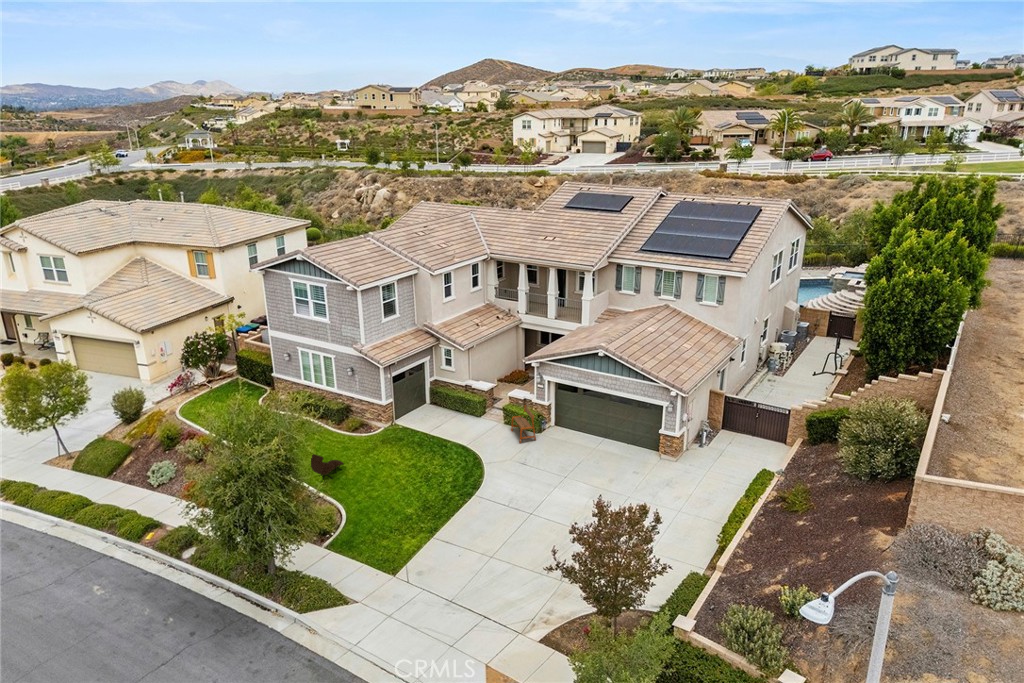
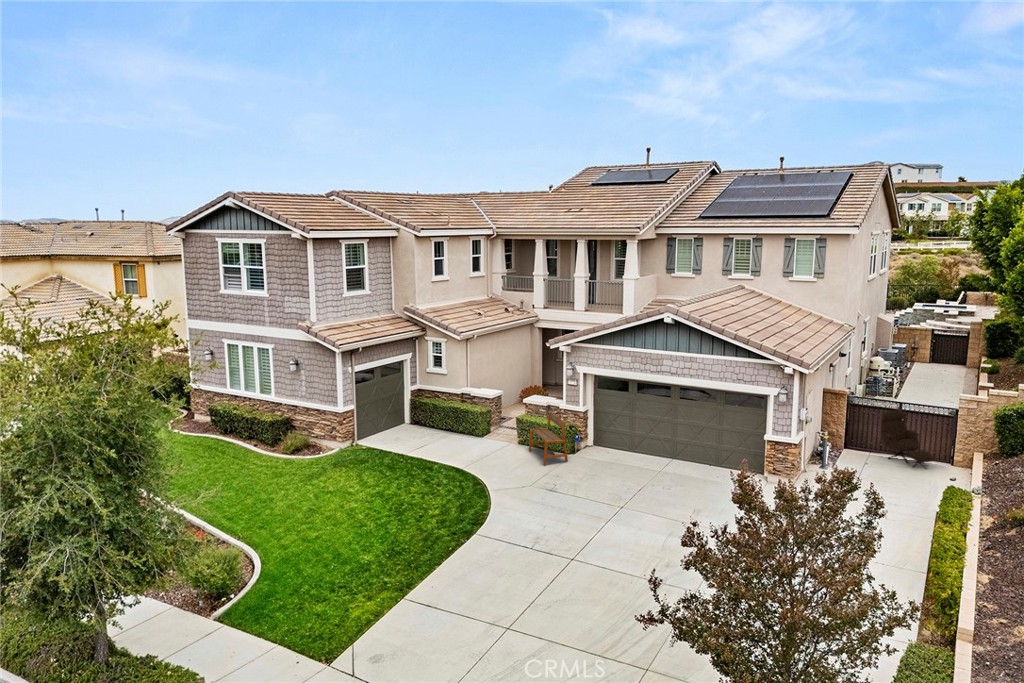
lounge chair: present [311,454,344,479] -> present [880,411,934,468]

